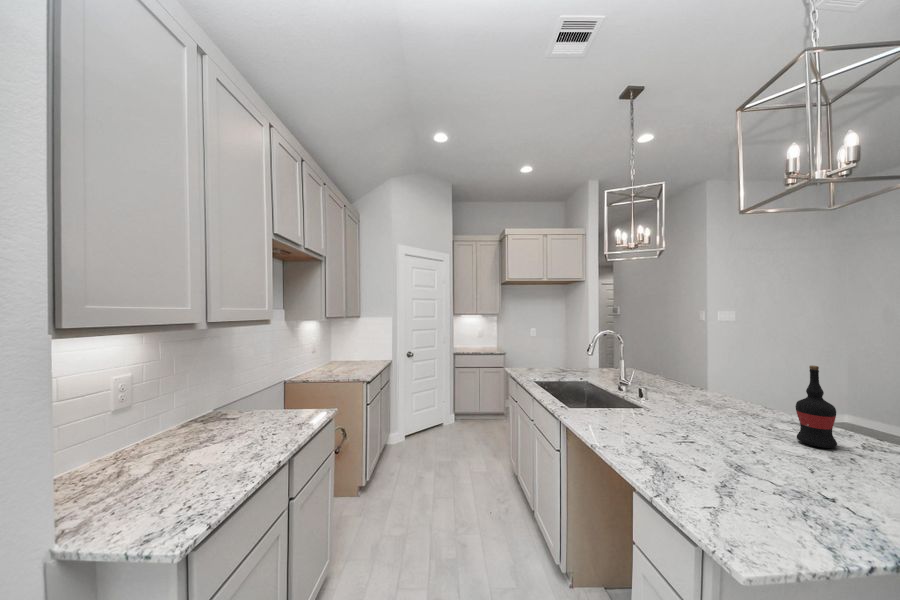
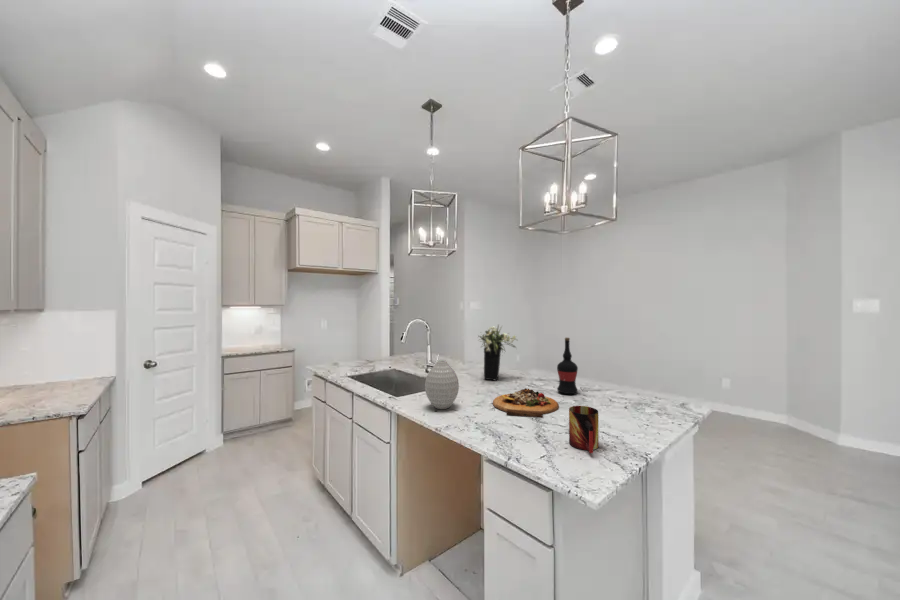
flower arrangement: none [674,341,740,410] -> present [480,326,516,380]
vase: none [592,375,631,427] -> present [425,360,459,409]
cutting board: none [678,424,785,465] -> present [493,388,559,418]
mug: none [761,456,816,527] -> present [569,406,599,453]

